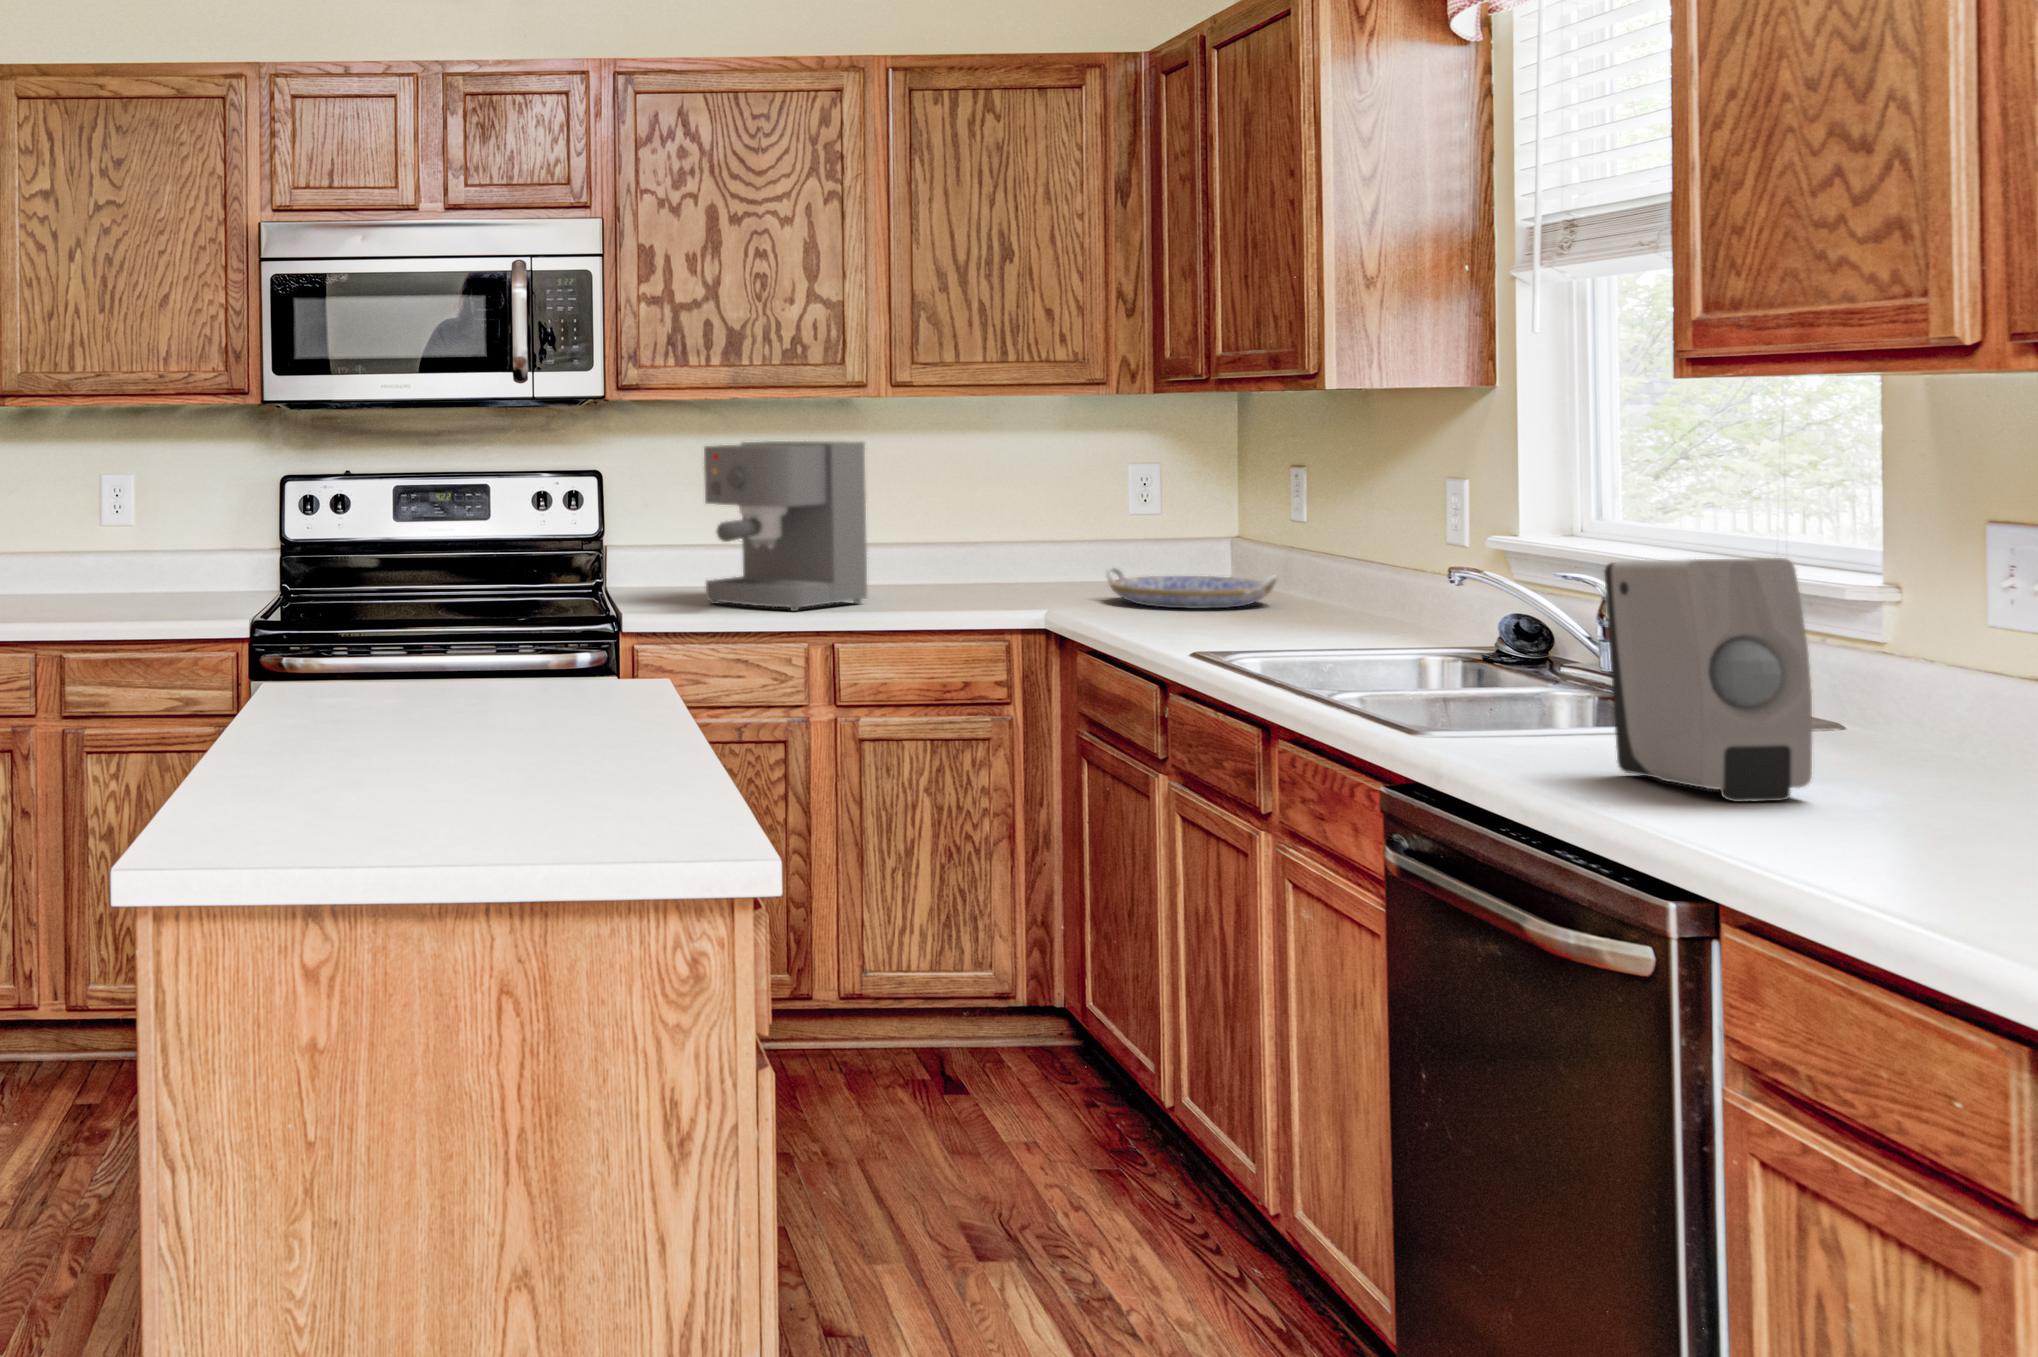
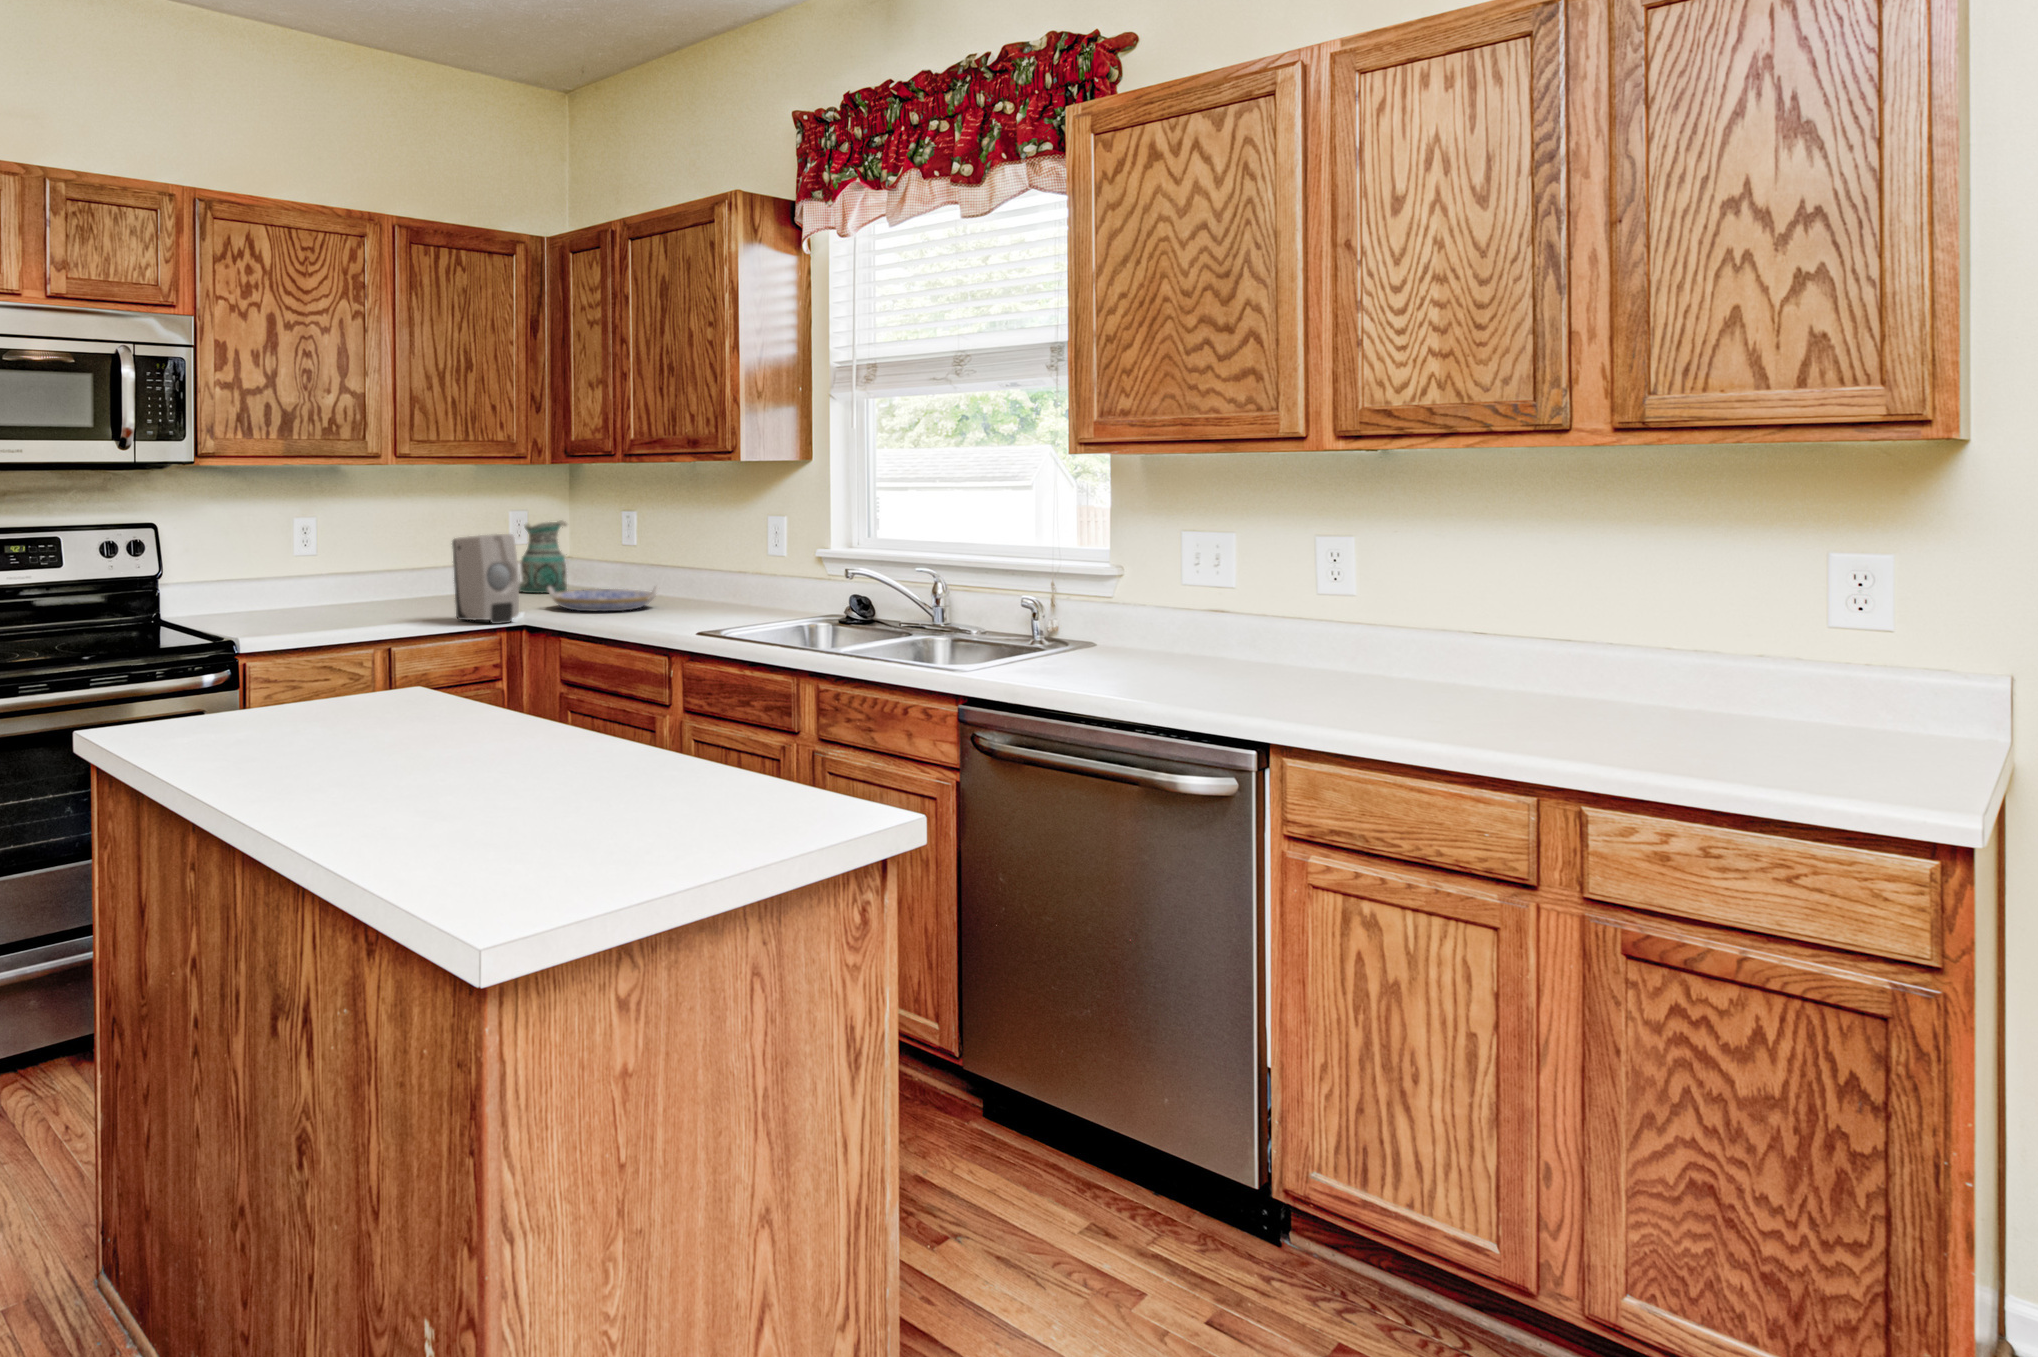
coffee maker: present [704,441,867,611] -> none [280,500,400,631]
ceramic pitcher: none [1140,473,1230,580] -> present [519,520,567,593]
soap dispenser: present [1604,558,1812,802] -> present [452,534,519,624]

